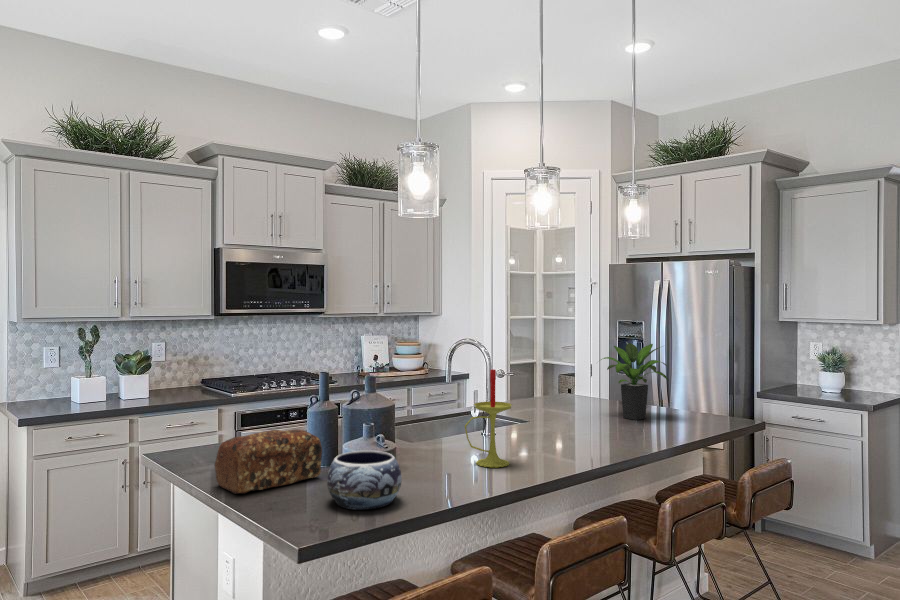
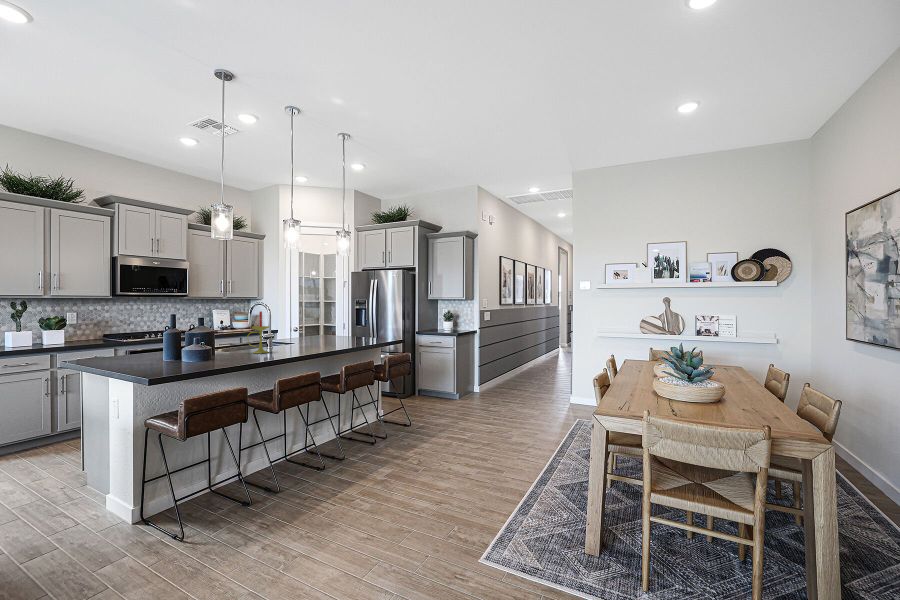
potted plant: present [601,342,668,420] -> none [327,305,360,340]
bread loaf: present [214,430,322,494] -> none [111,338,171,365]
decorative bowl: present [327,451,402,510] -> none [171,343,208,365]

